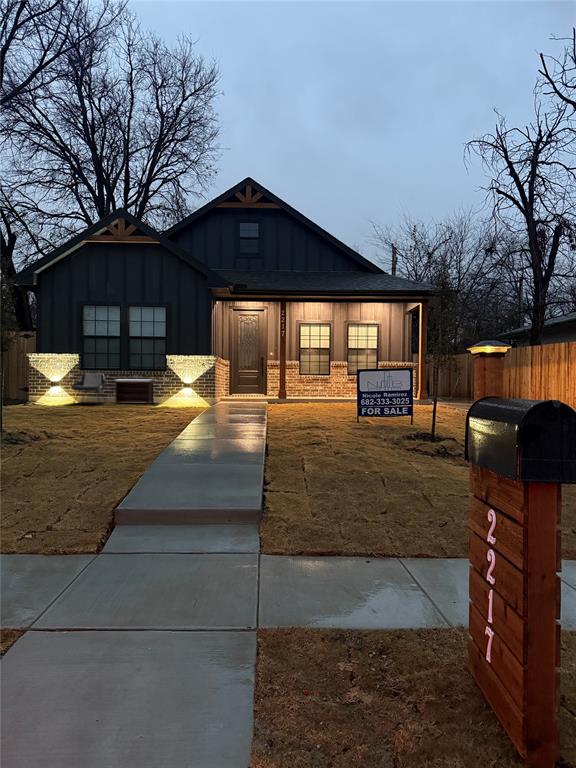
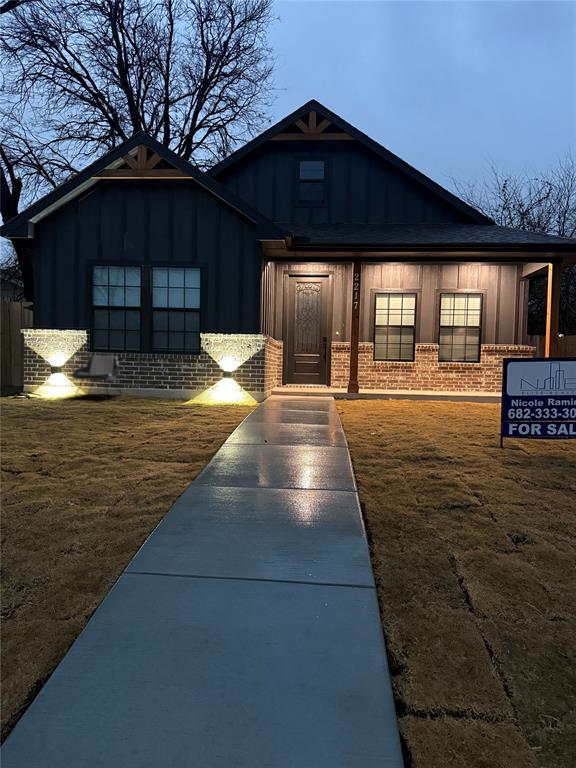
bench: present [114,379,155,404] -> none [129,364,184,399]

